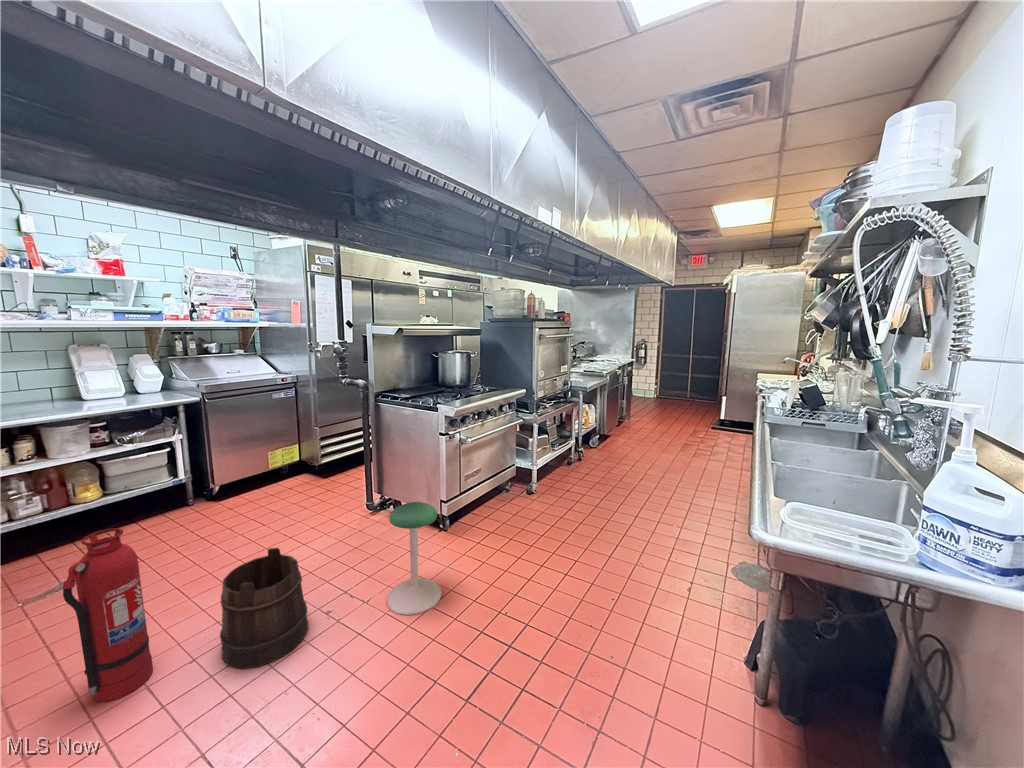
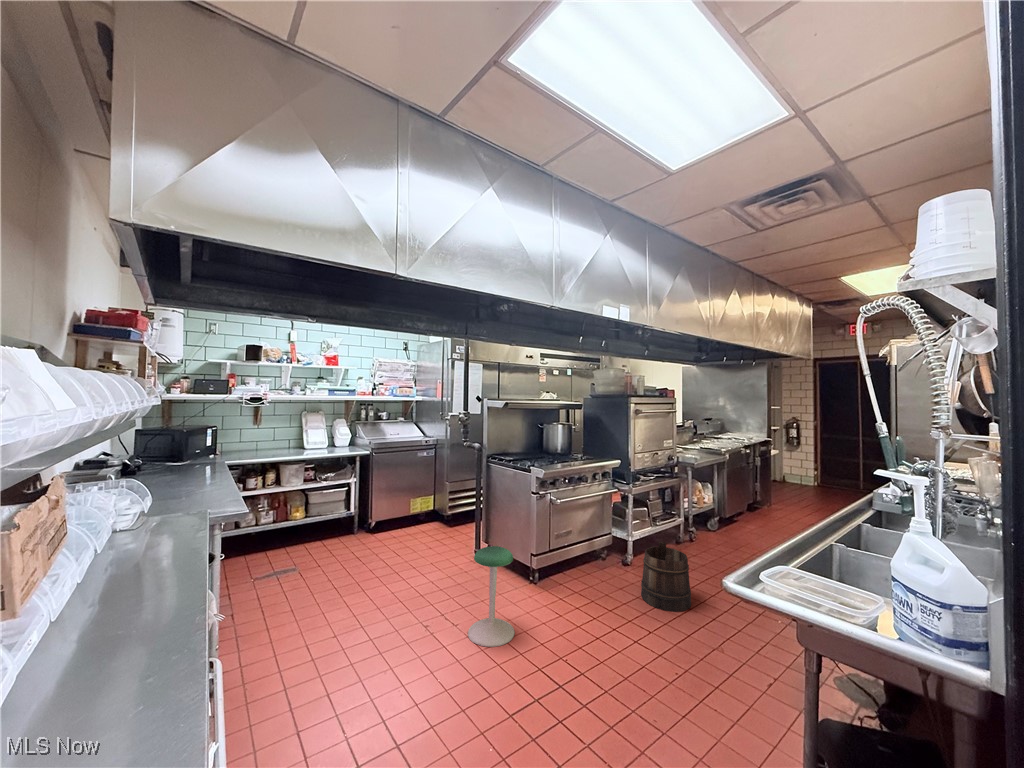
fire extinguisher: present [62,528,153,702] -> none [270,530,310,652]
bucket: present [220,548,308,669] -> present [641,542,691,612]

